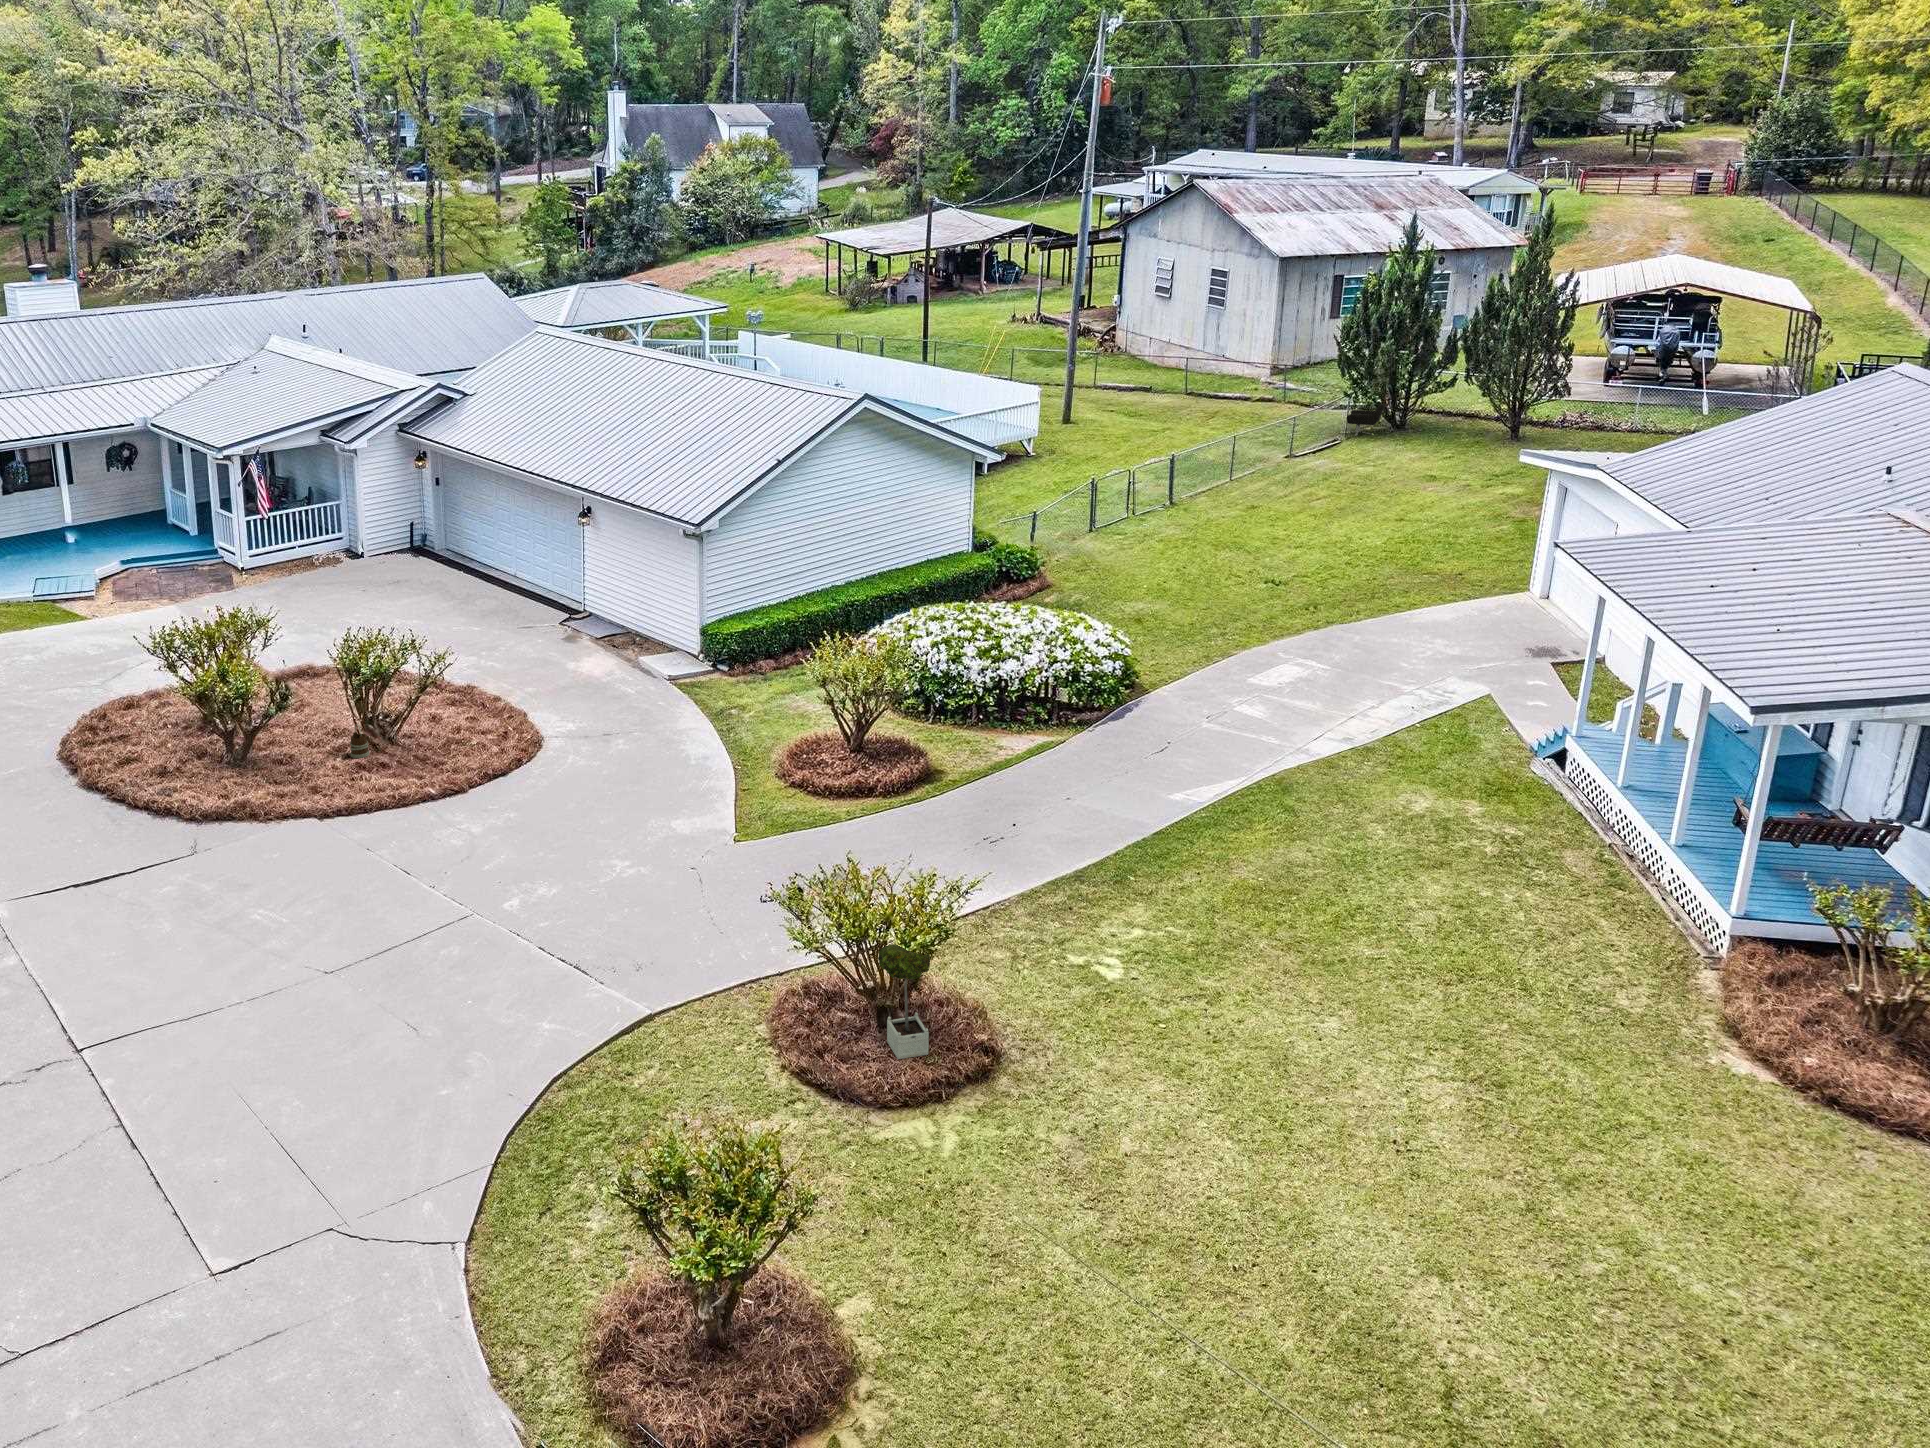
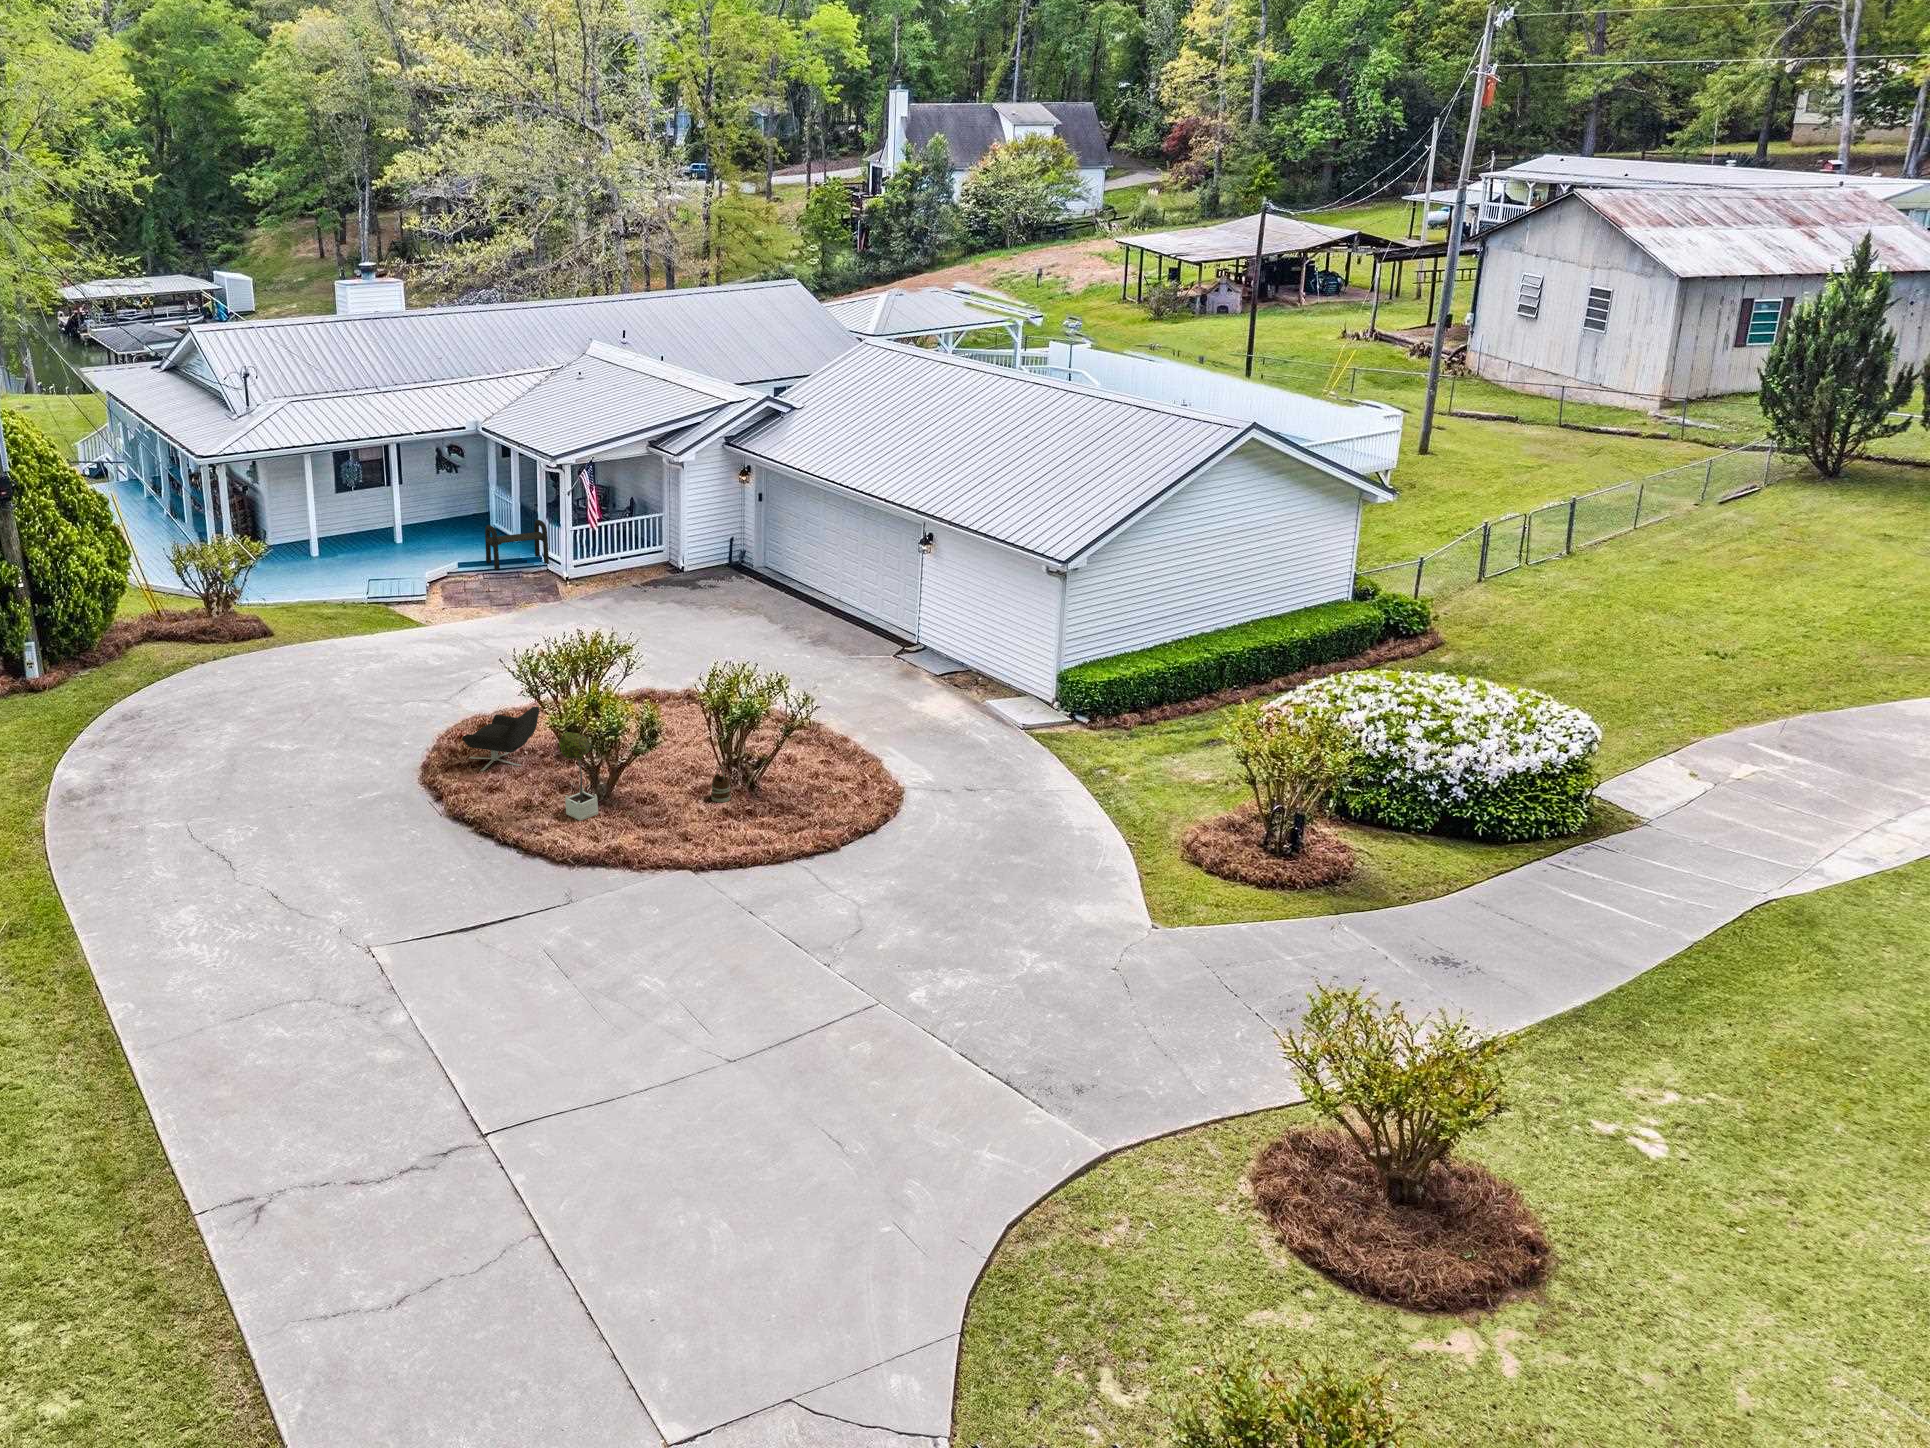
lounge chair: present [1347,404,1385,436] -> present [462,706,539,771]
bench: none [157,512,225,563] -> present [485,520,549,570]
potted tree: present [878,944,930,1059] -> present [559,732,598,821]

